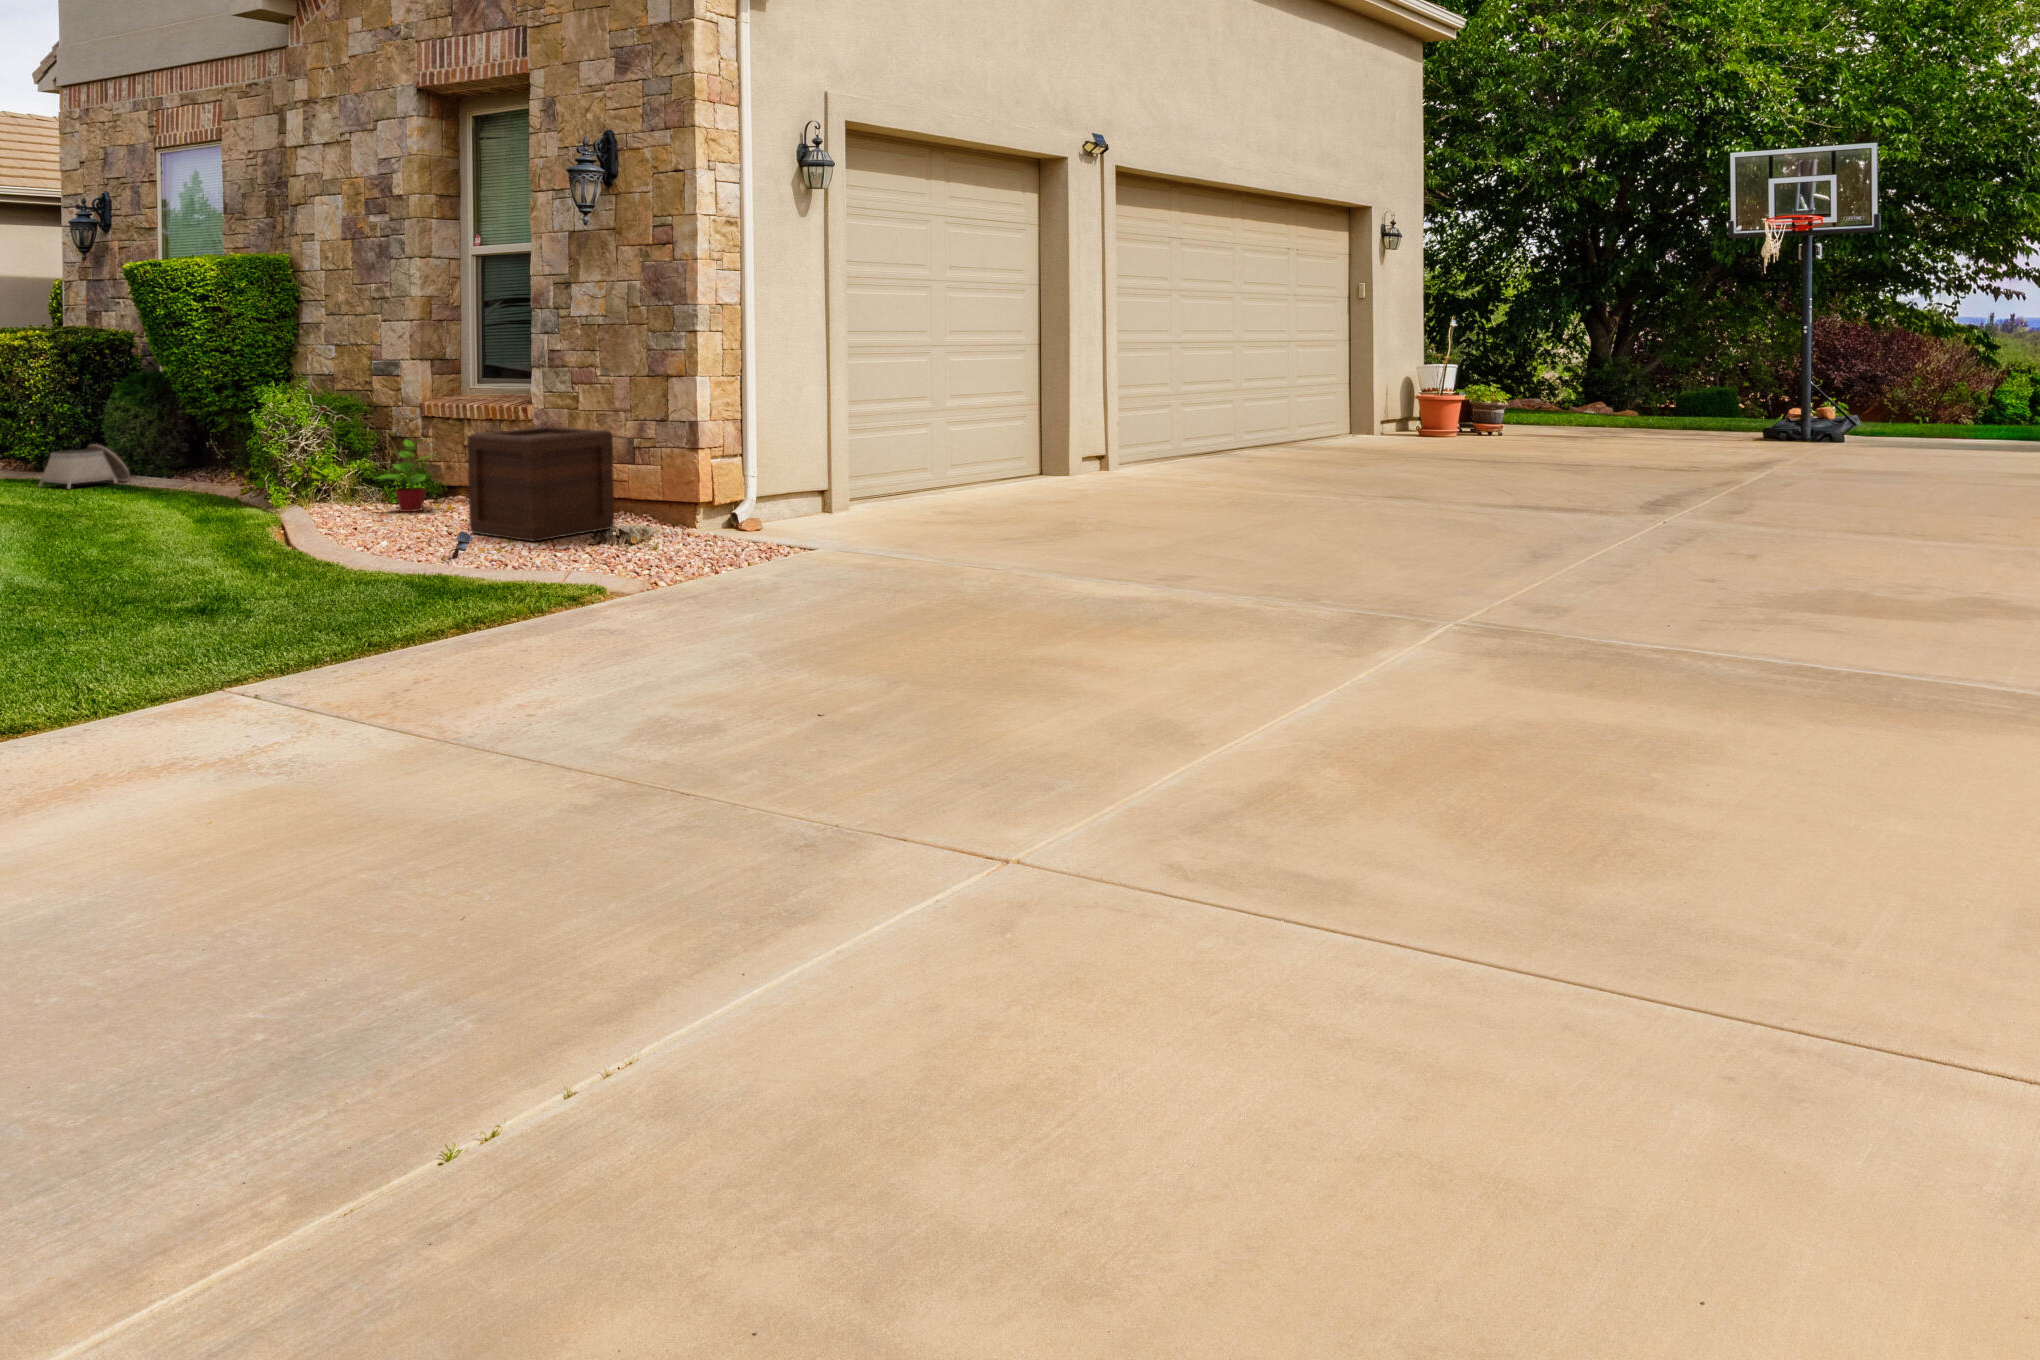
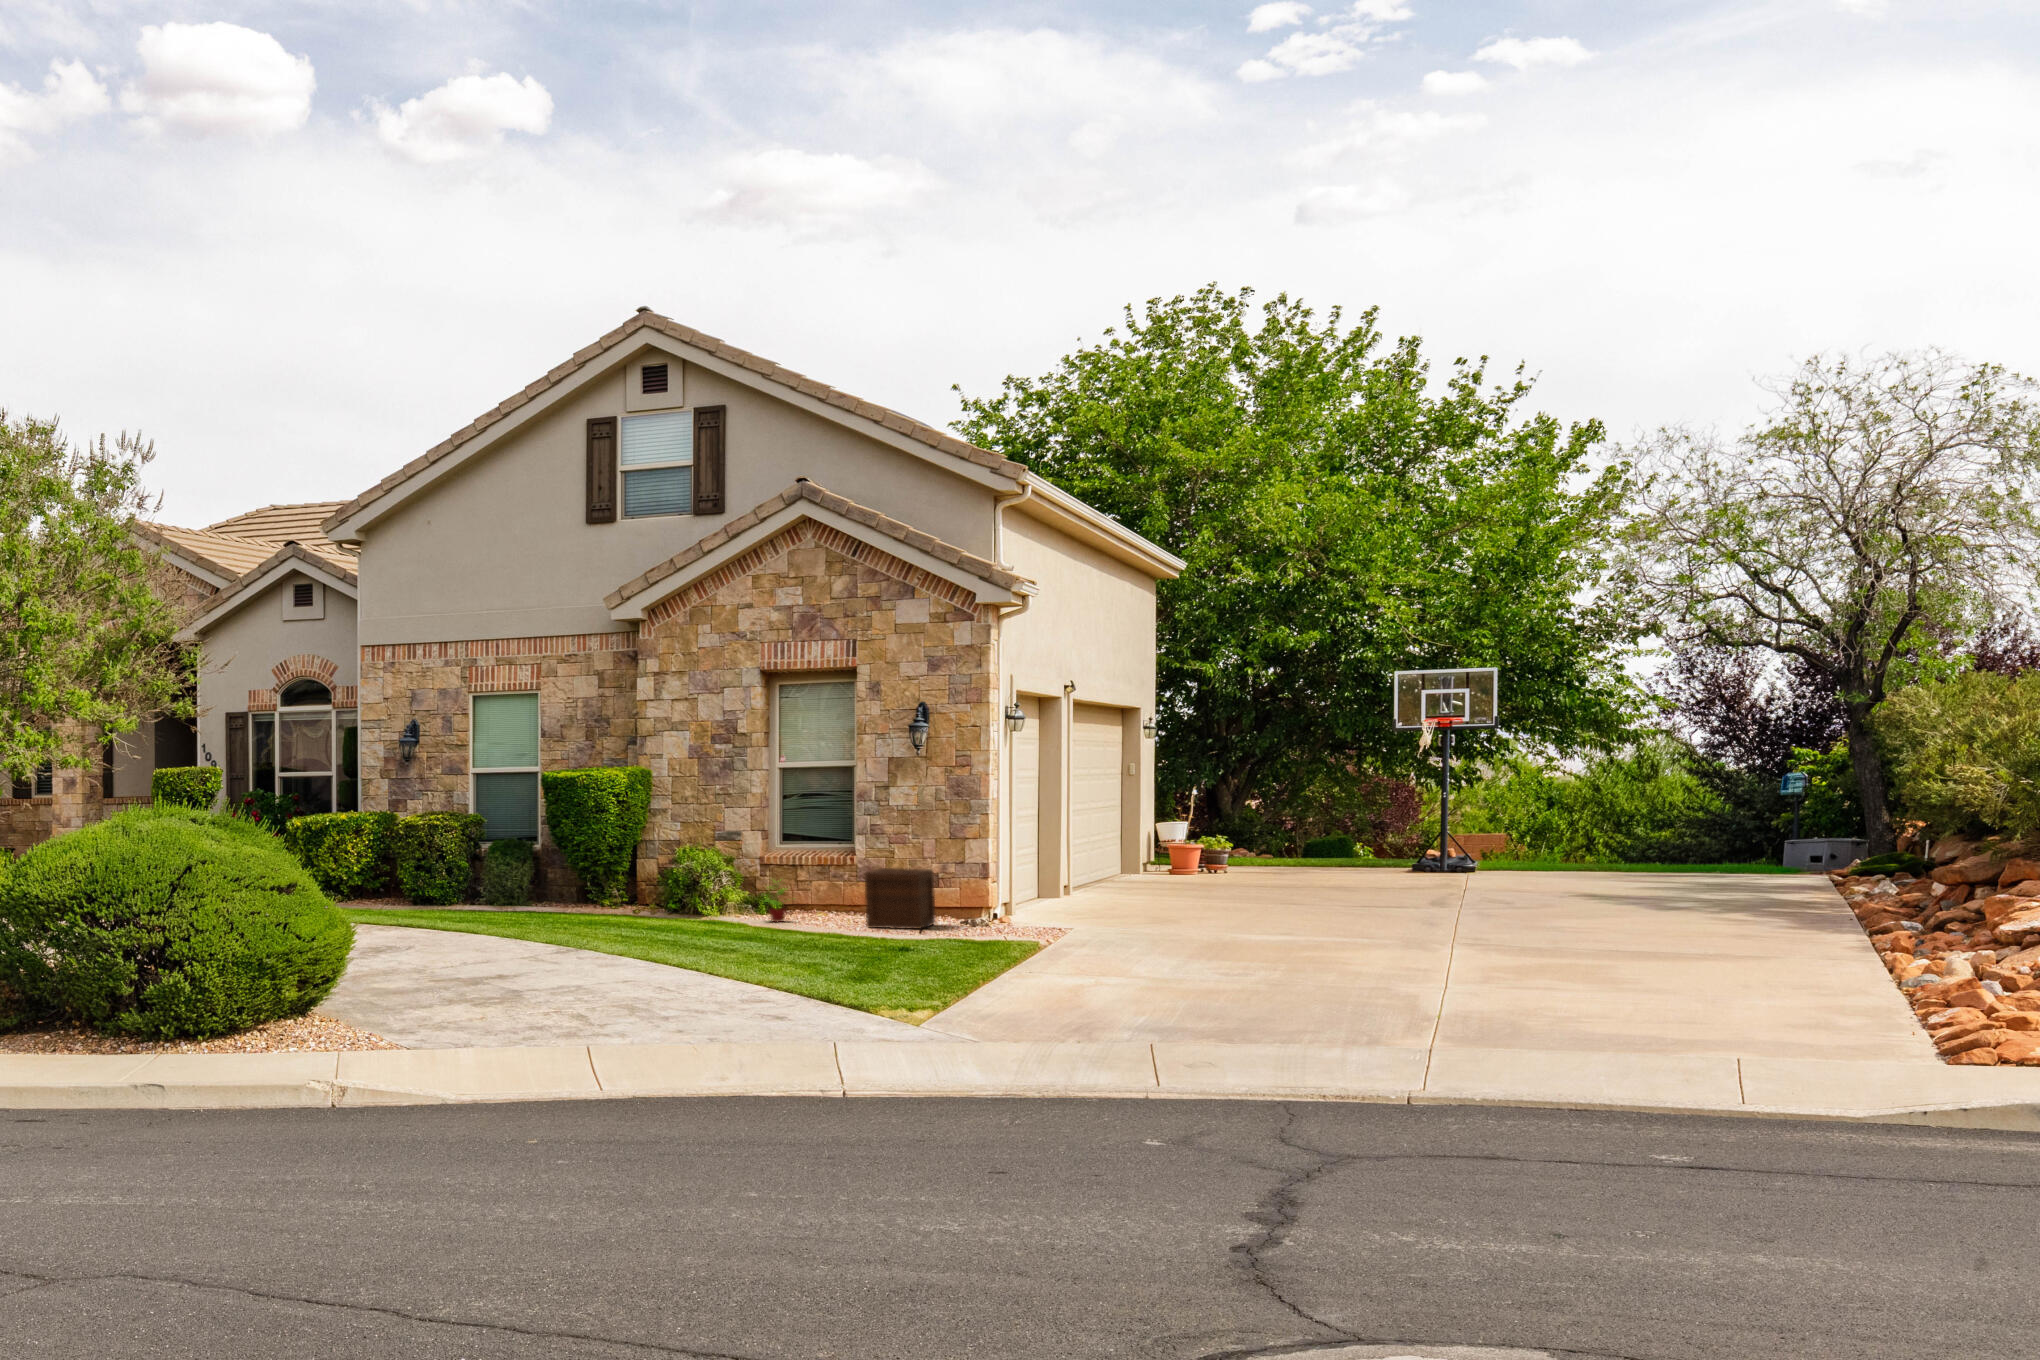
basket: present [39,444,129,489] -> none [470,889,513,918]

